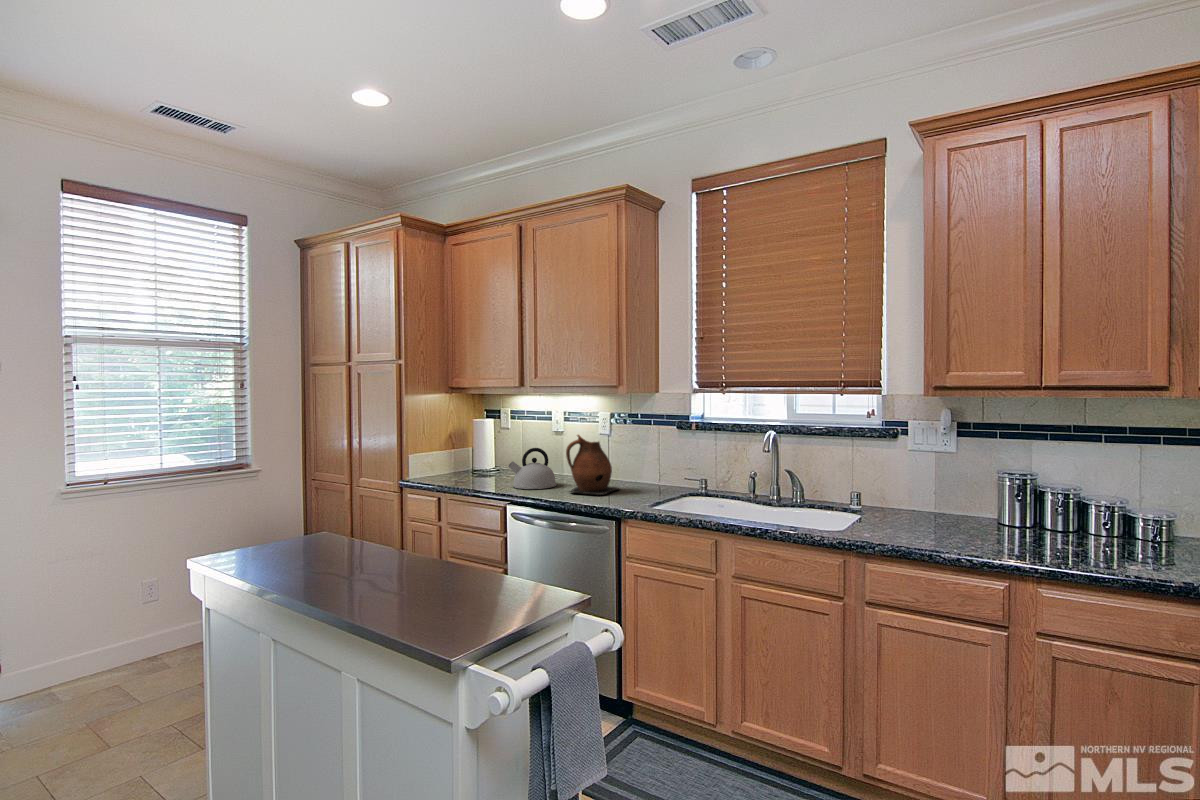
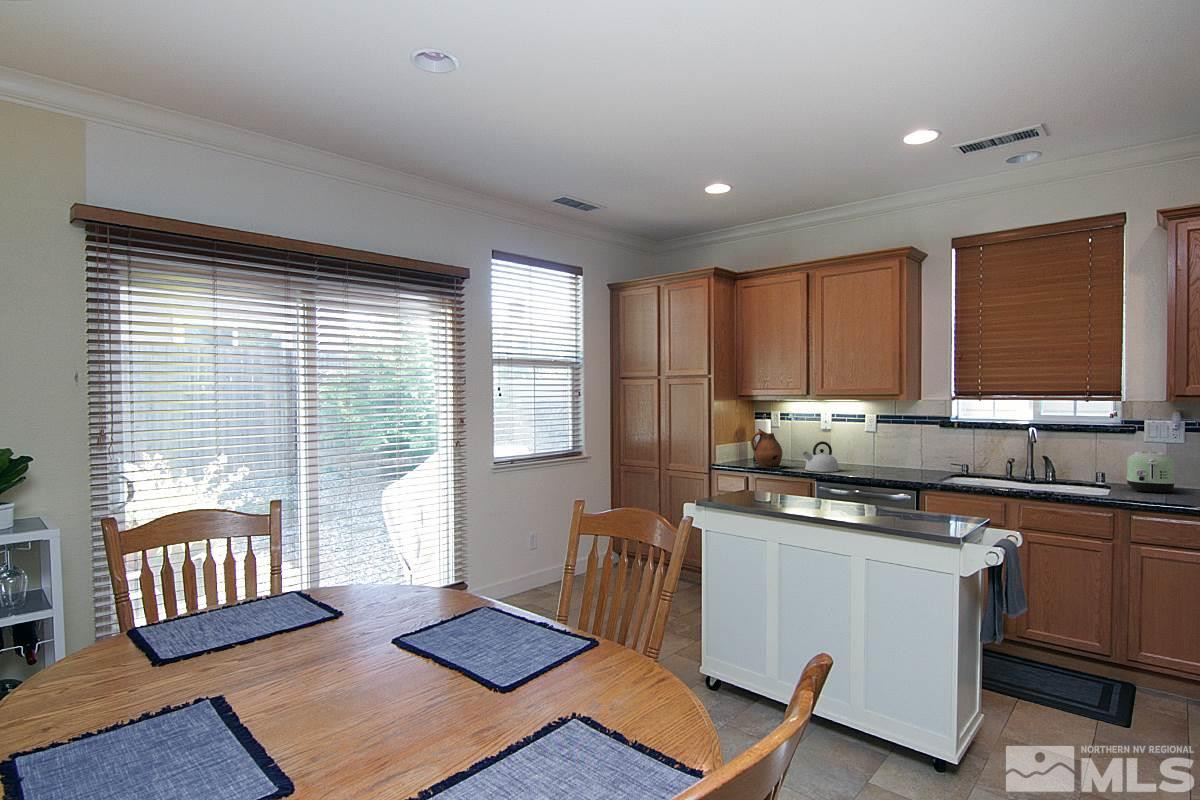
ceramic pitcher: present [566,435,619,495] -> present [751,428,788,469]
toaster: none [880,466,939,528] -> present [1126,451,1175,493]

